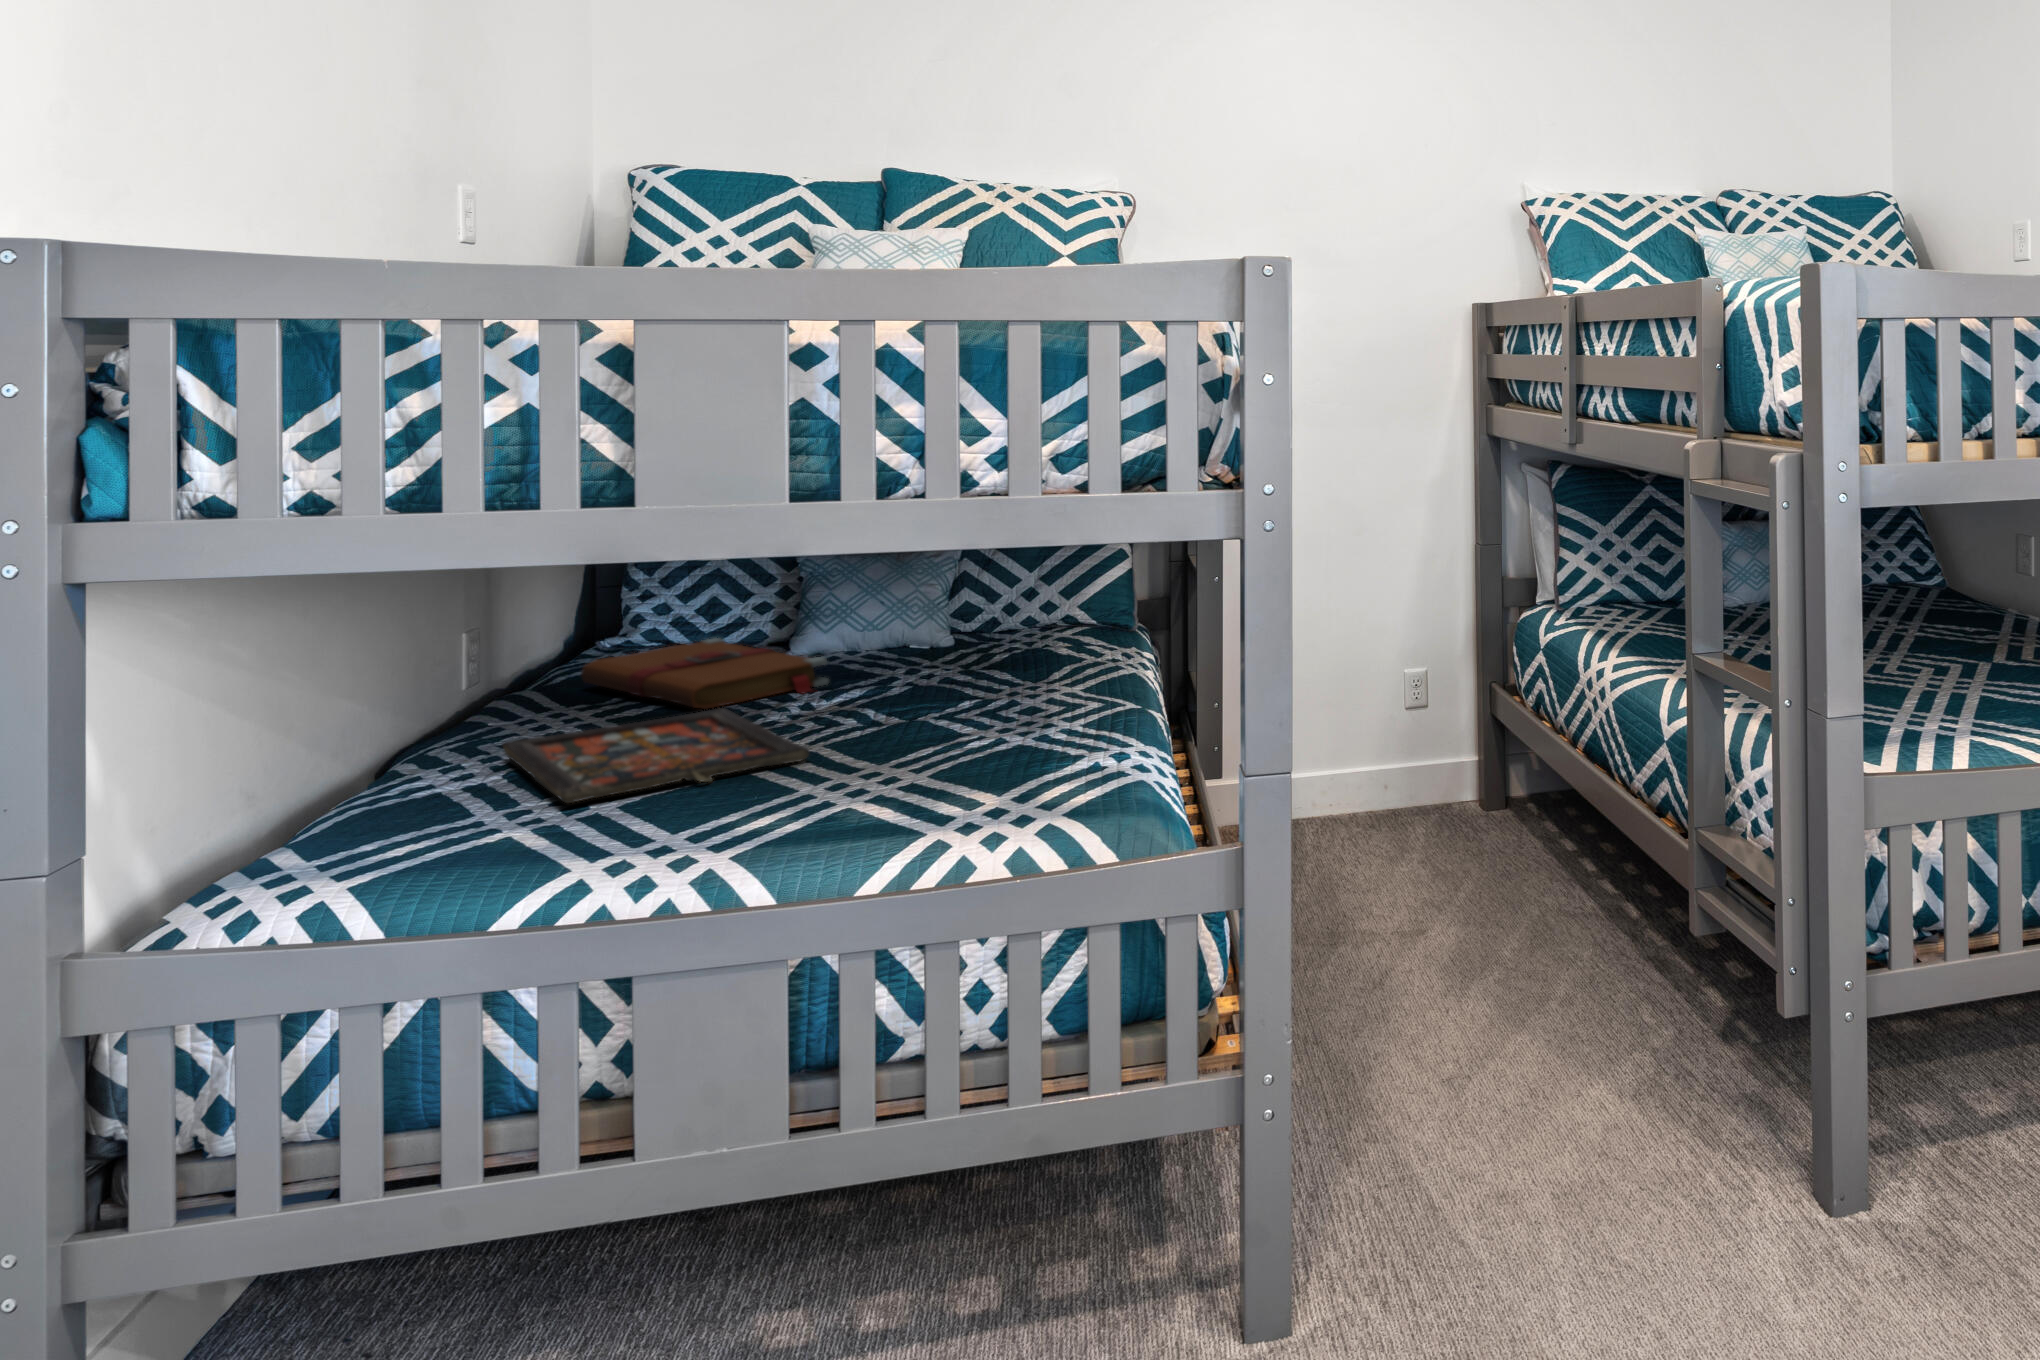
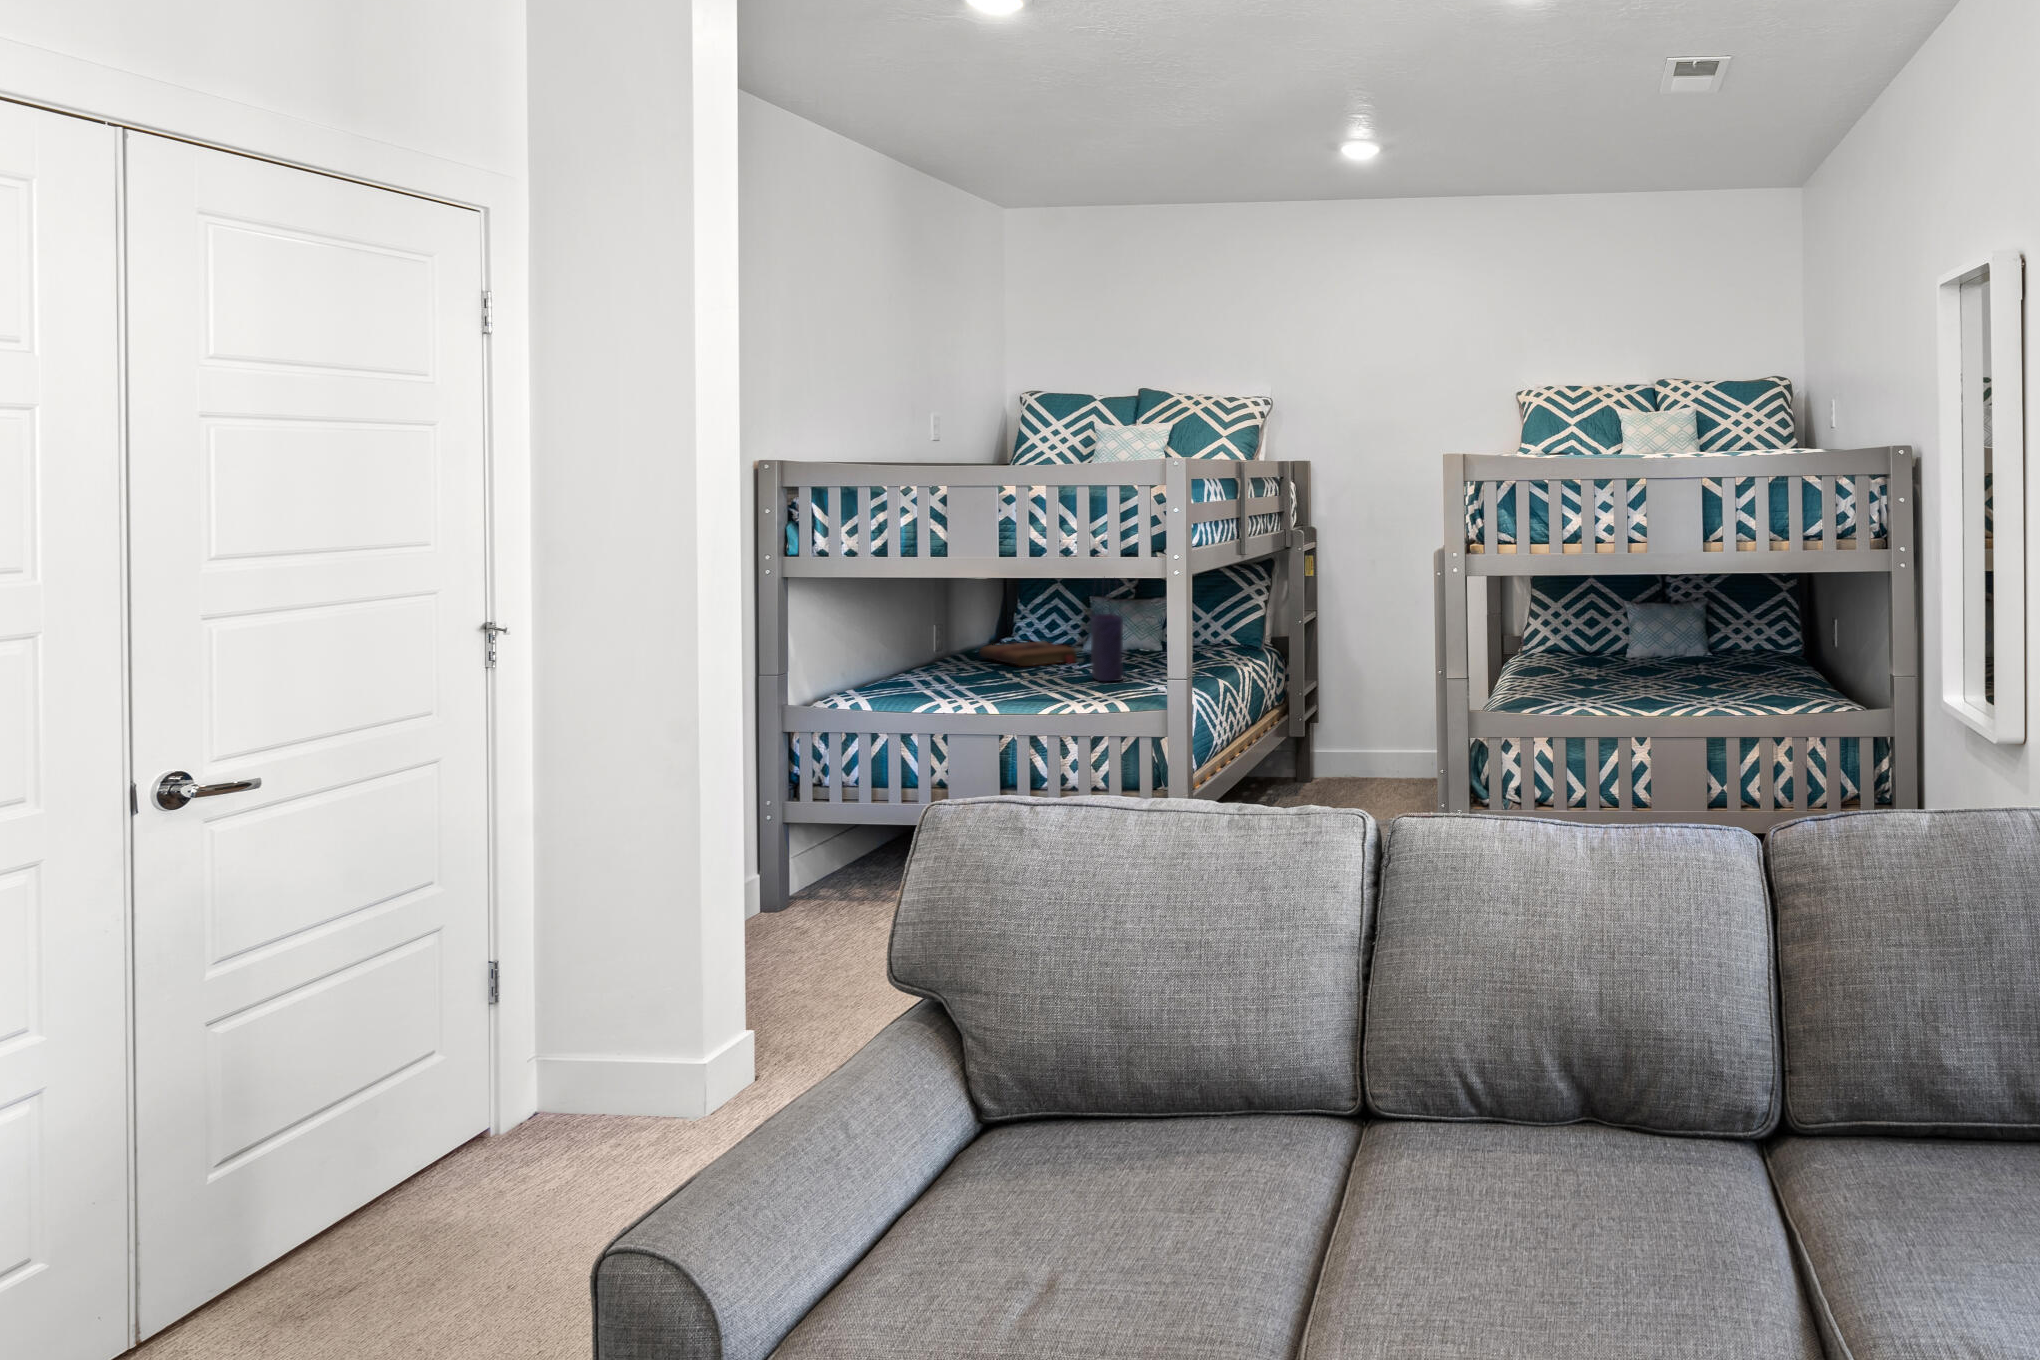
tote bag: none [912,485,999,759] -> present [1091,582,1124,681]
board game: present [503,708,810,803] -> none [933,664,1046,686]

